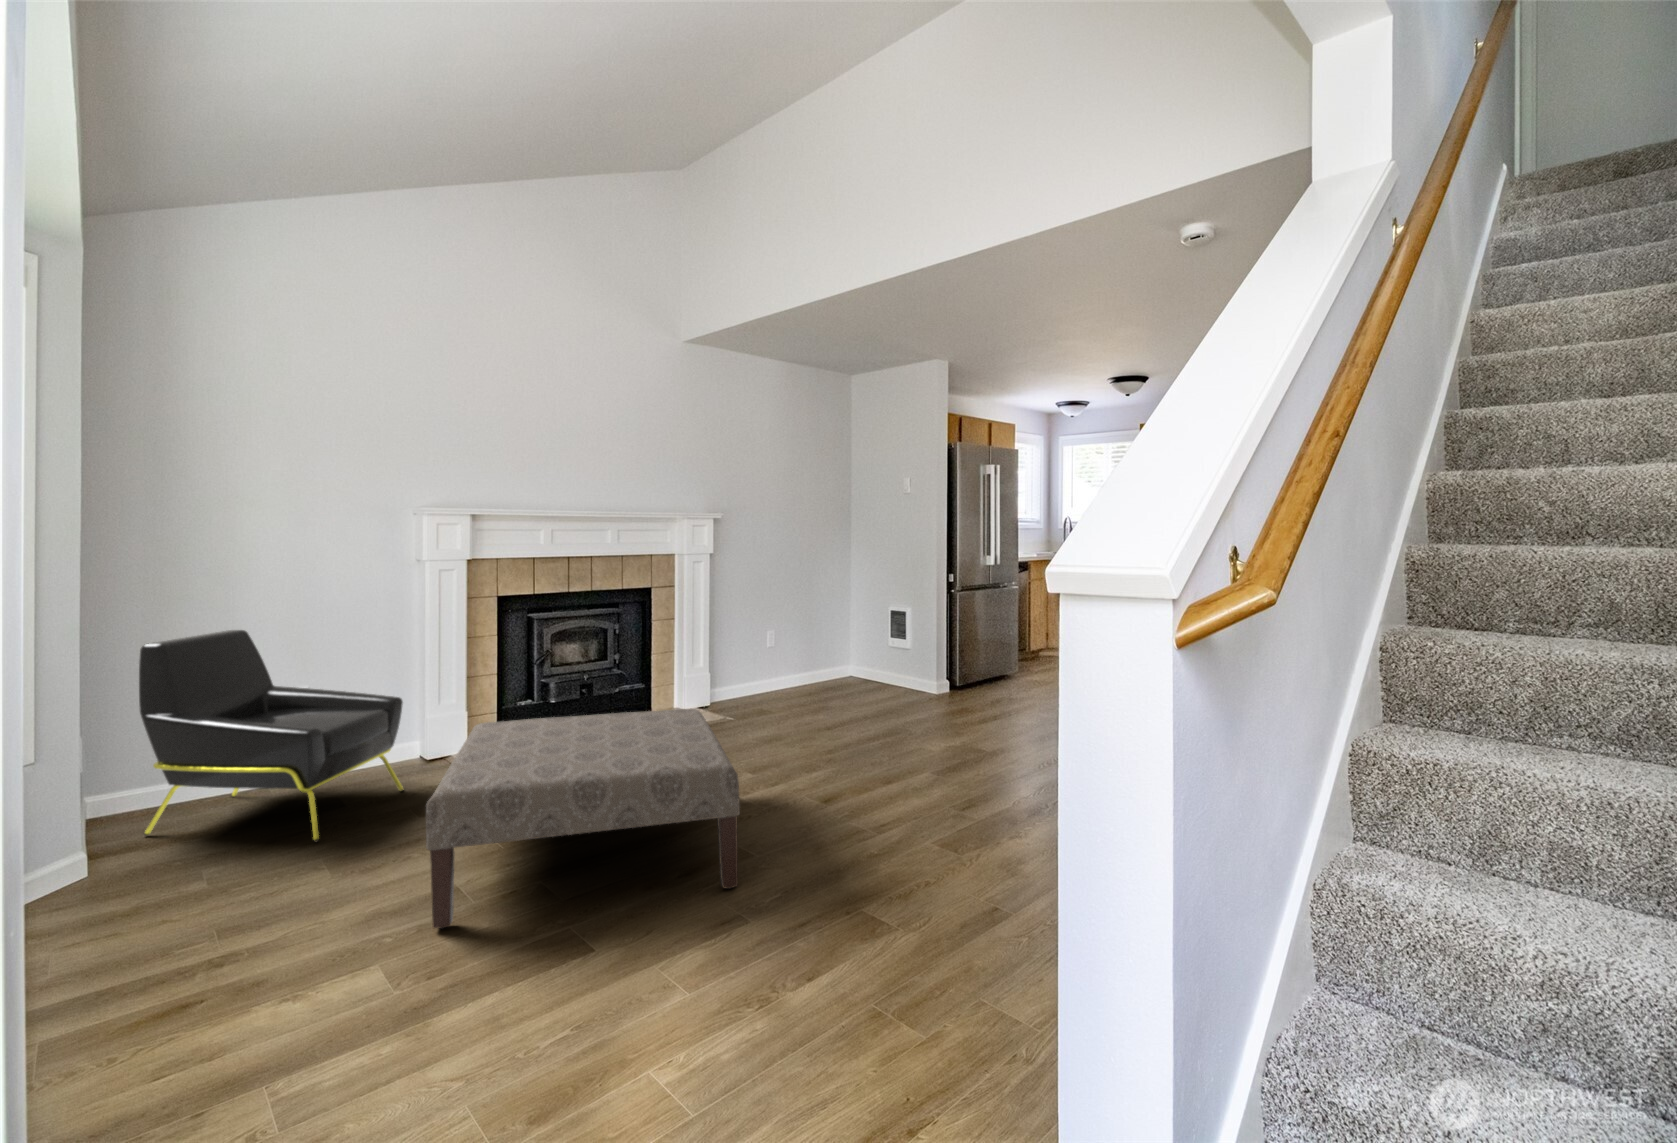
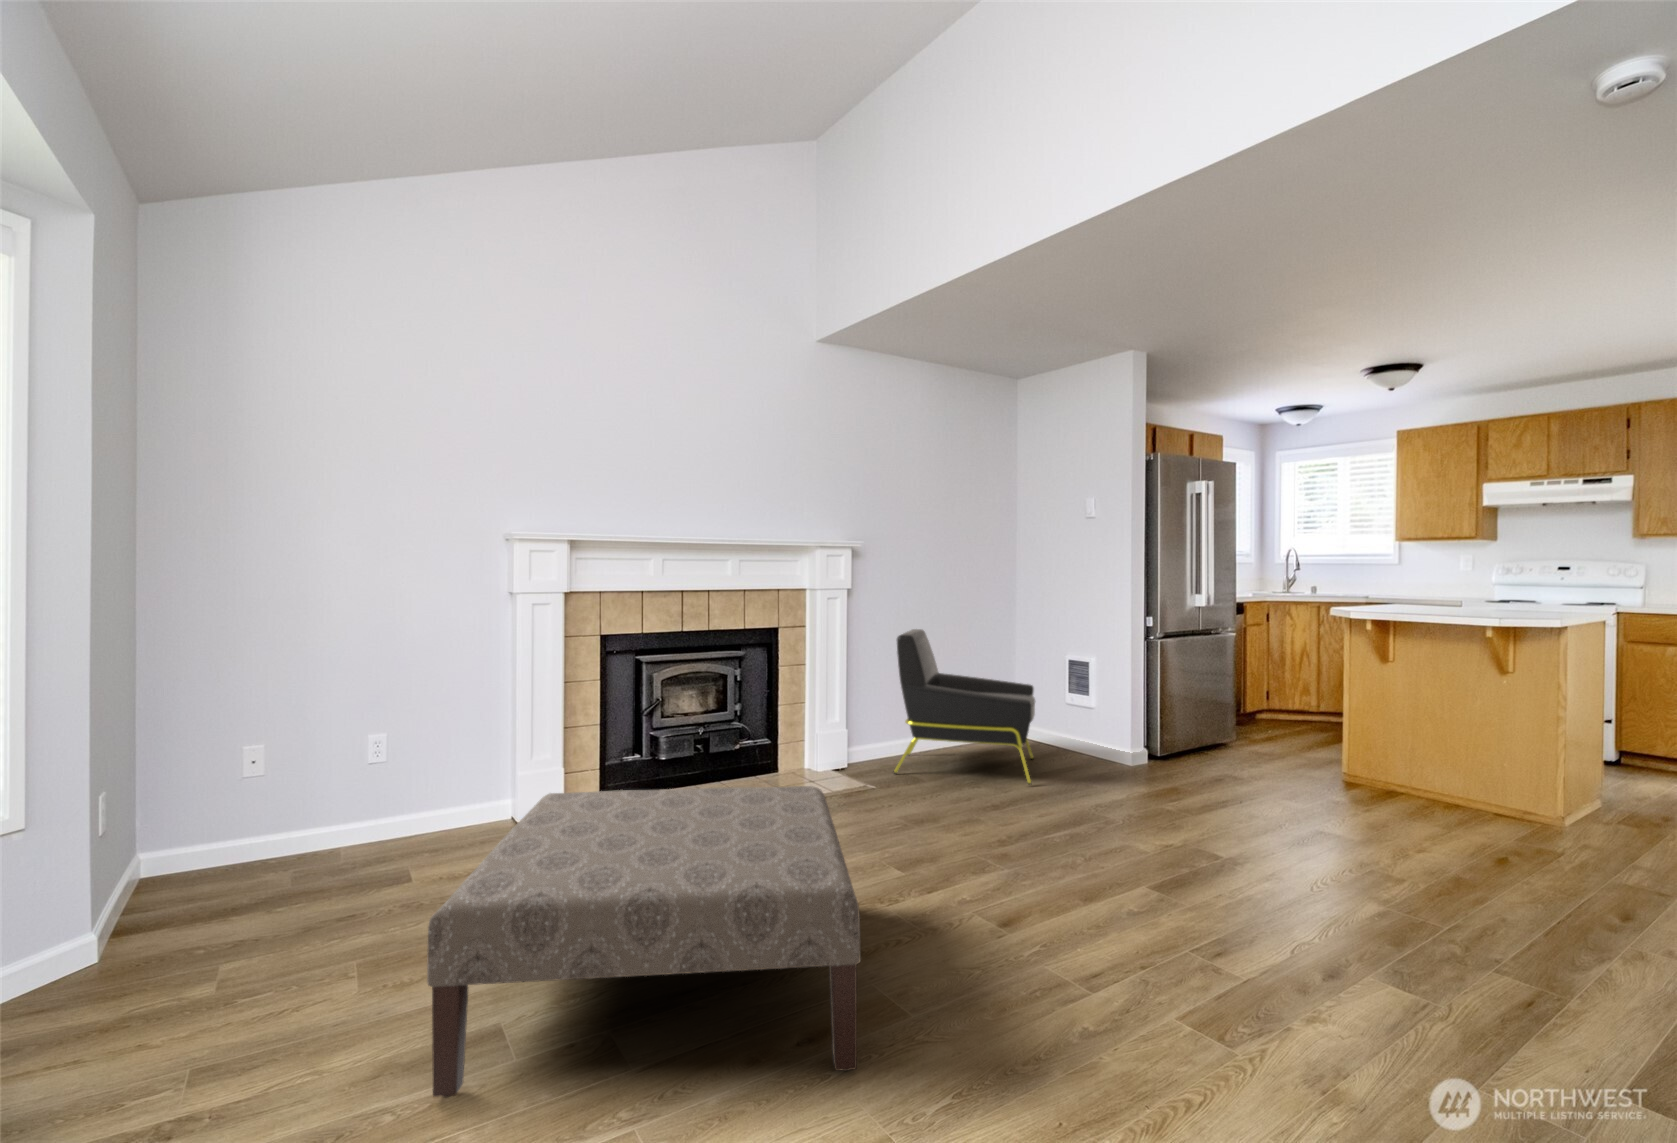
armchair: present [139,630,403,842] -> present [894,629,1035,785]

